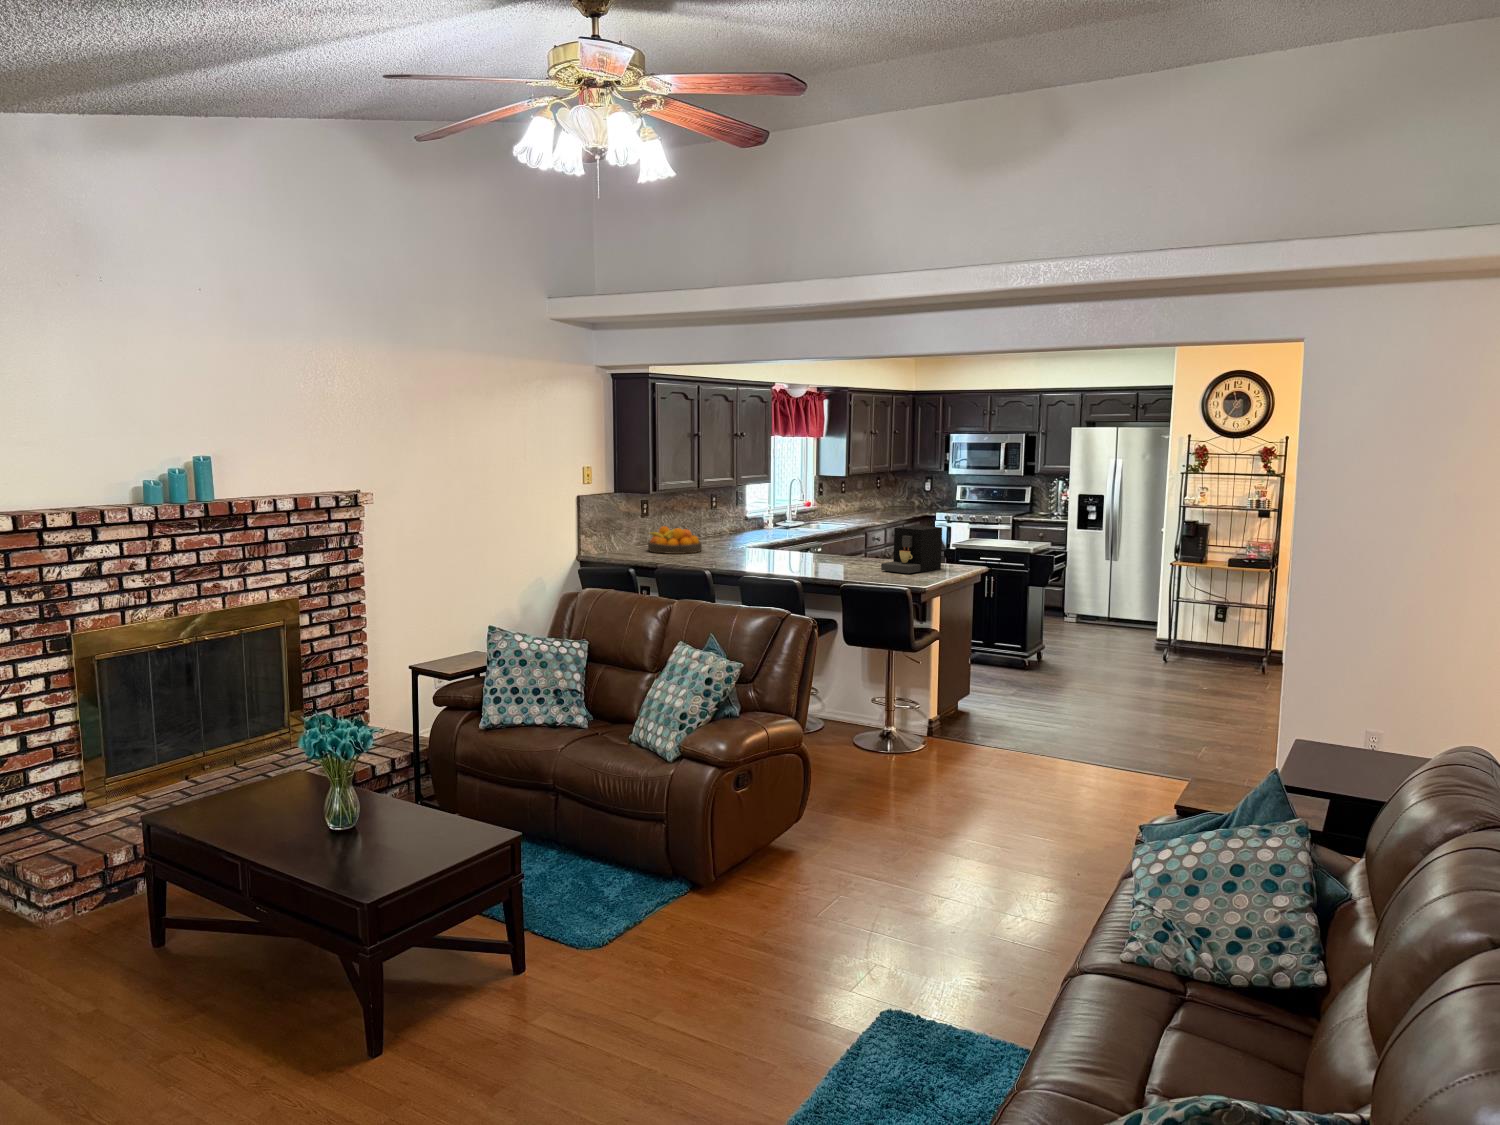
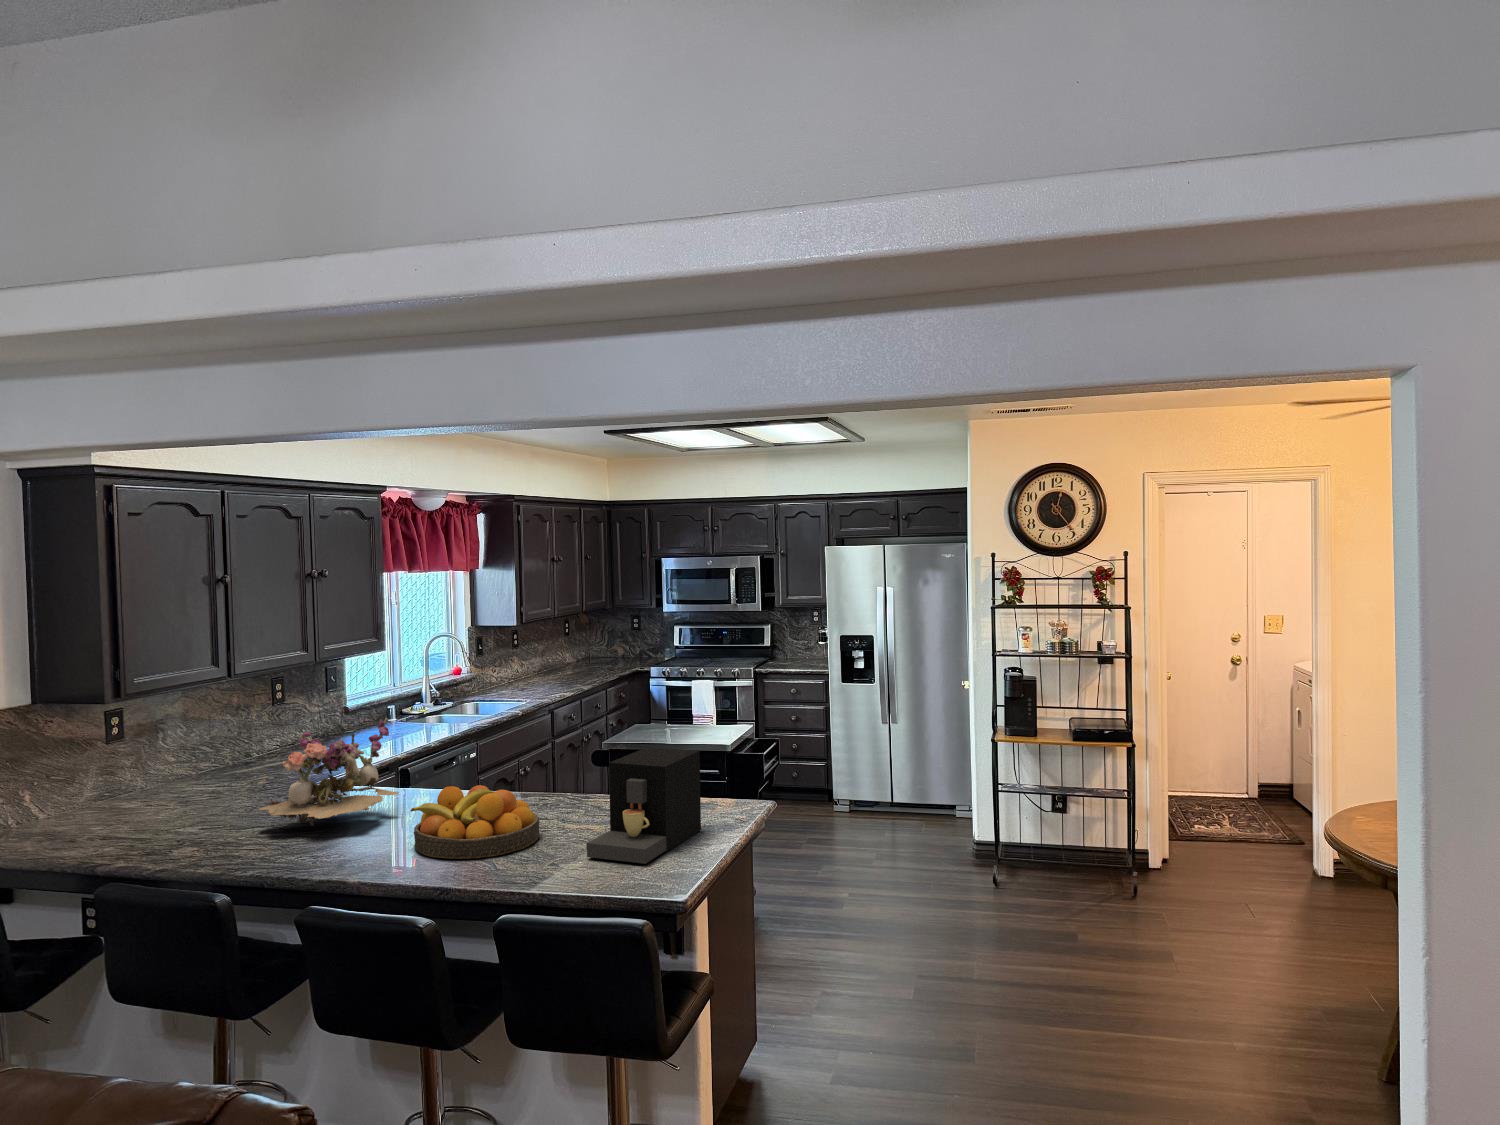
flower arrangement: none [725,506,789,556] -> present [260,718,398,826]
fruit bowl: present [648,526,702,554] -> present [410,785,540,859]

